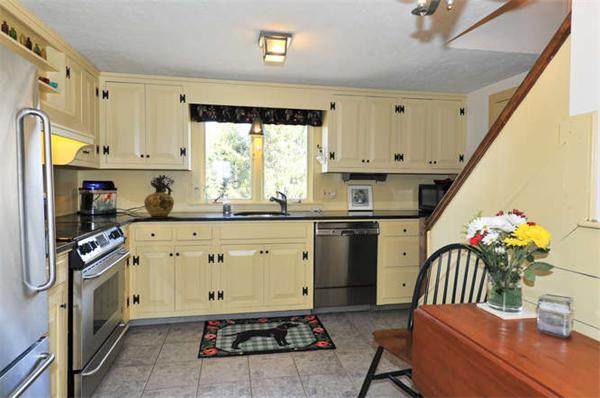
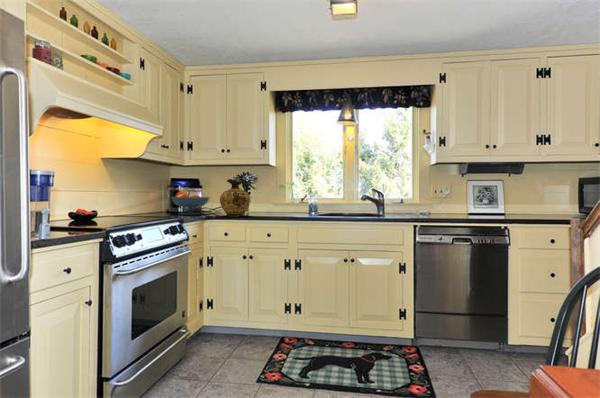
fruit bowl: none [89,194,129,217] -> present [172,191,209,215]

